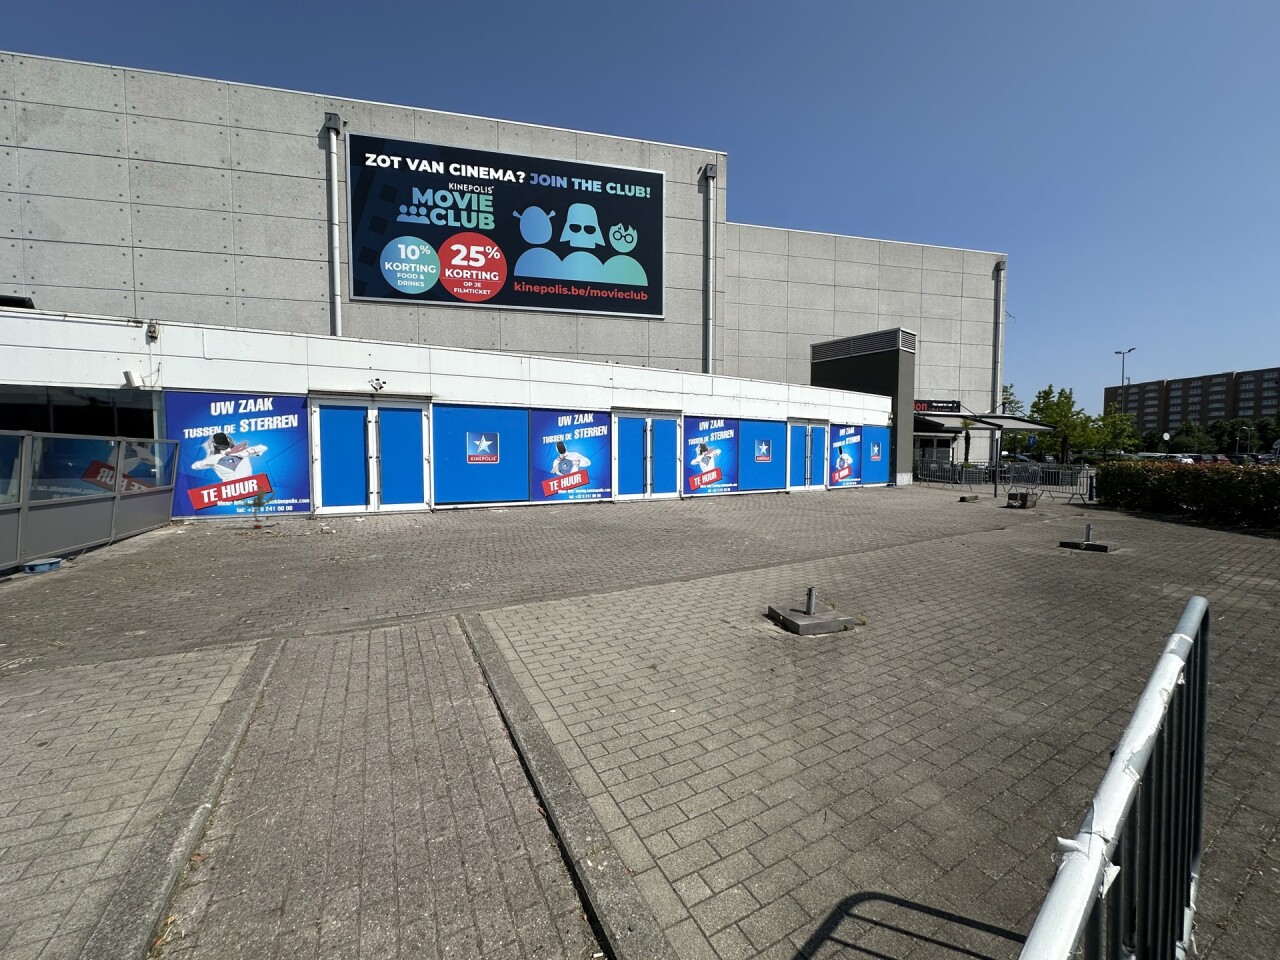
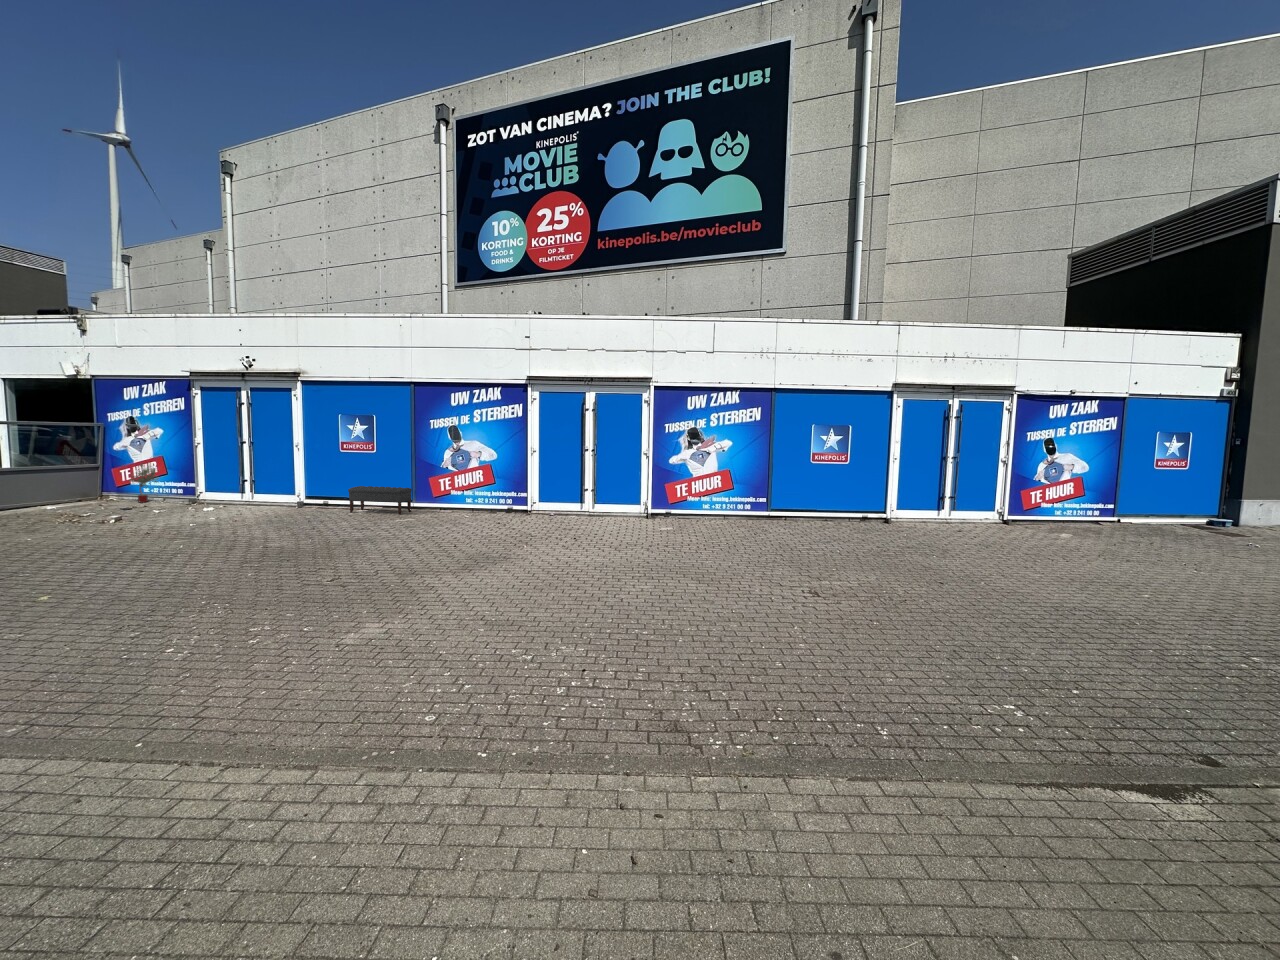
bench: none [489,493,541,516] -> present [348,486,412,515]

